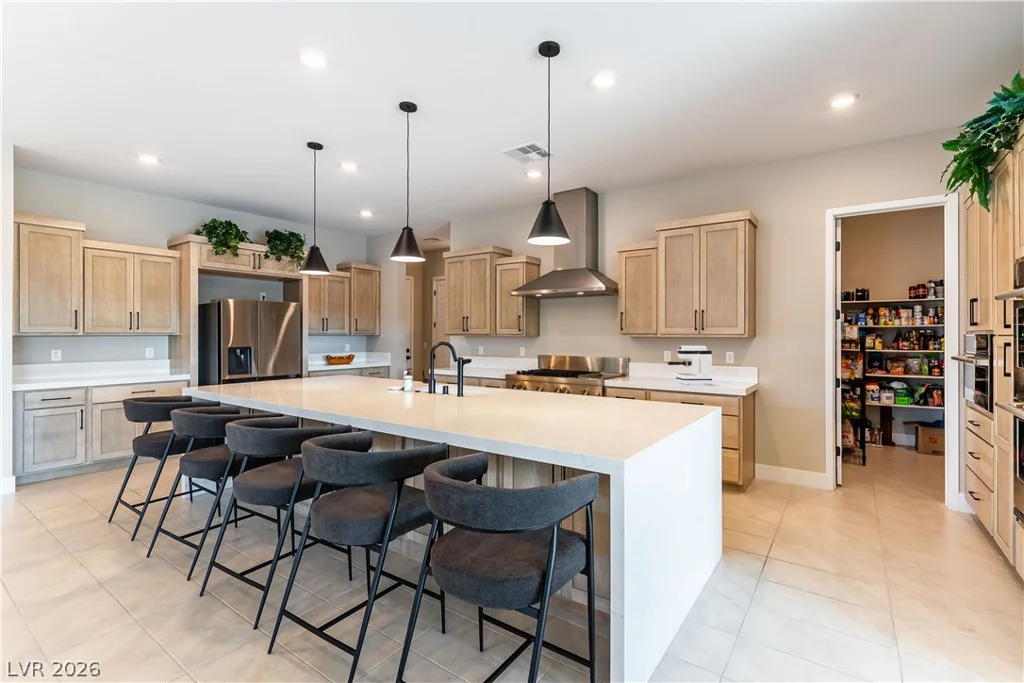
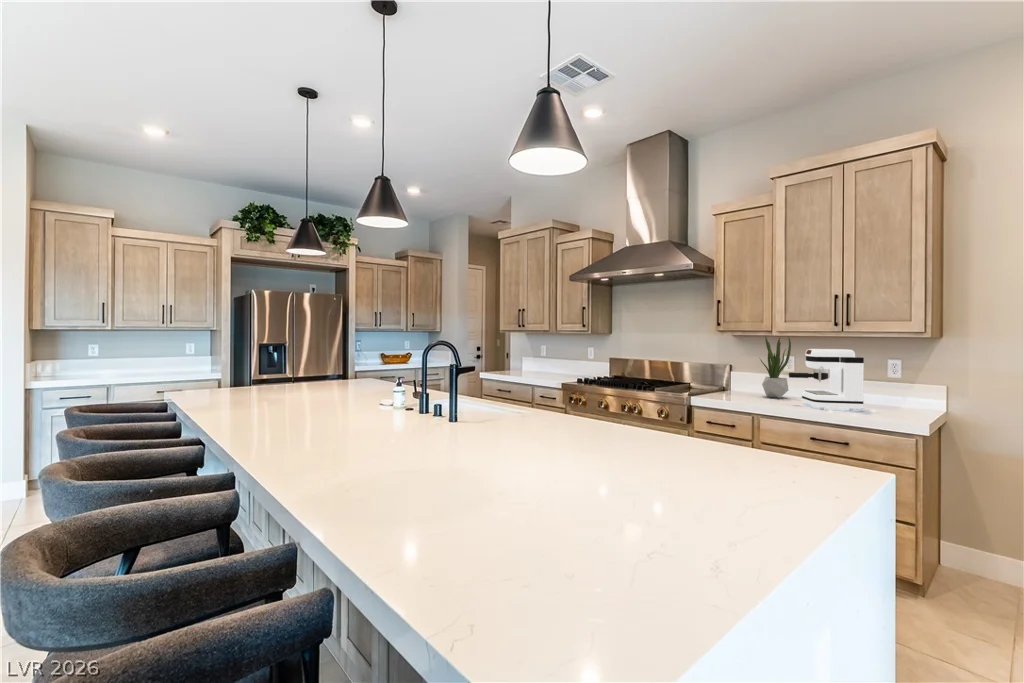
potted plant: none [648,337,668,380] -> present [760,337,791,398]

